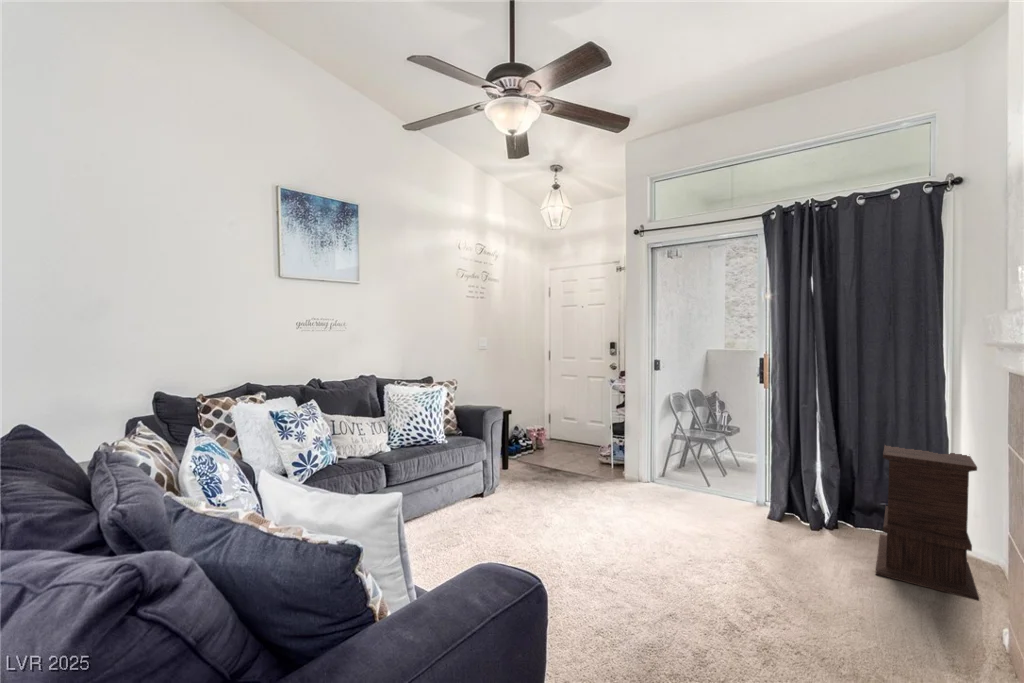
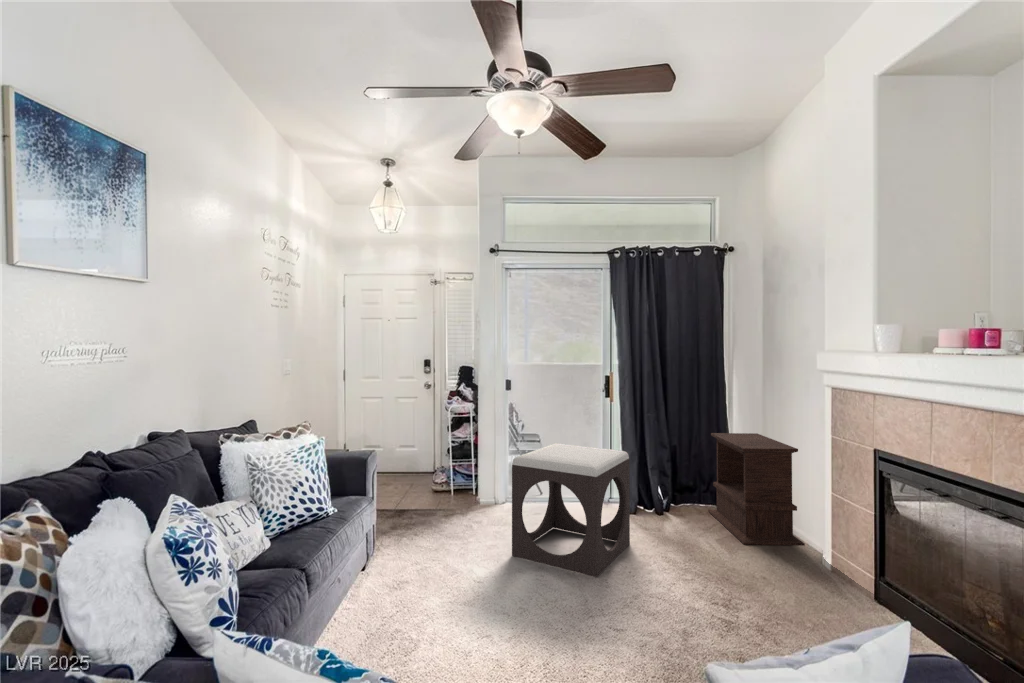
footstool: none [596,422,726,549] -> present [512,443,630,578]

